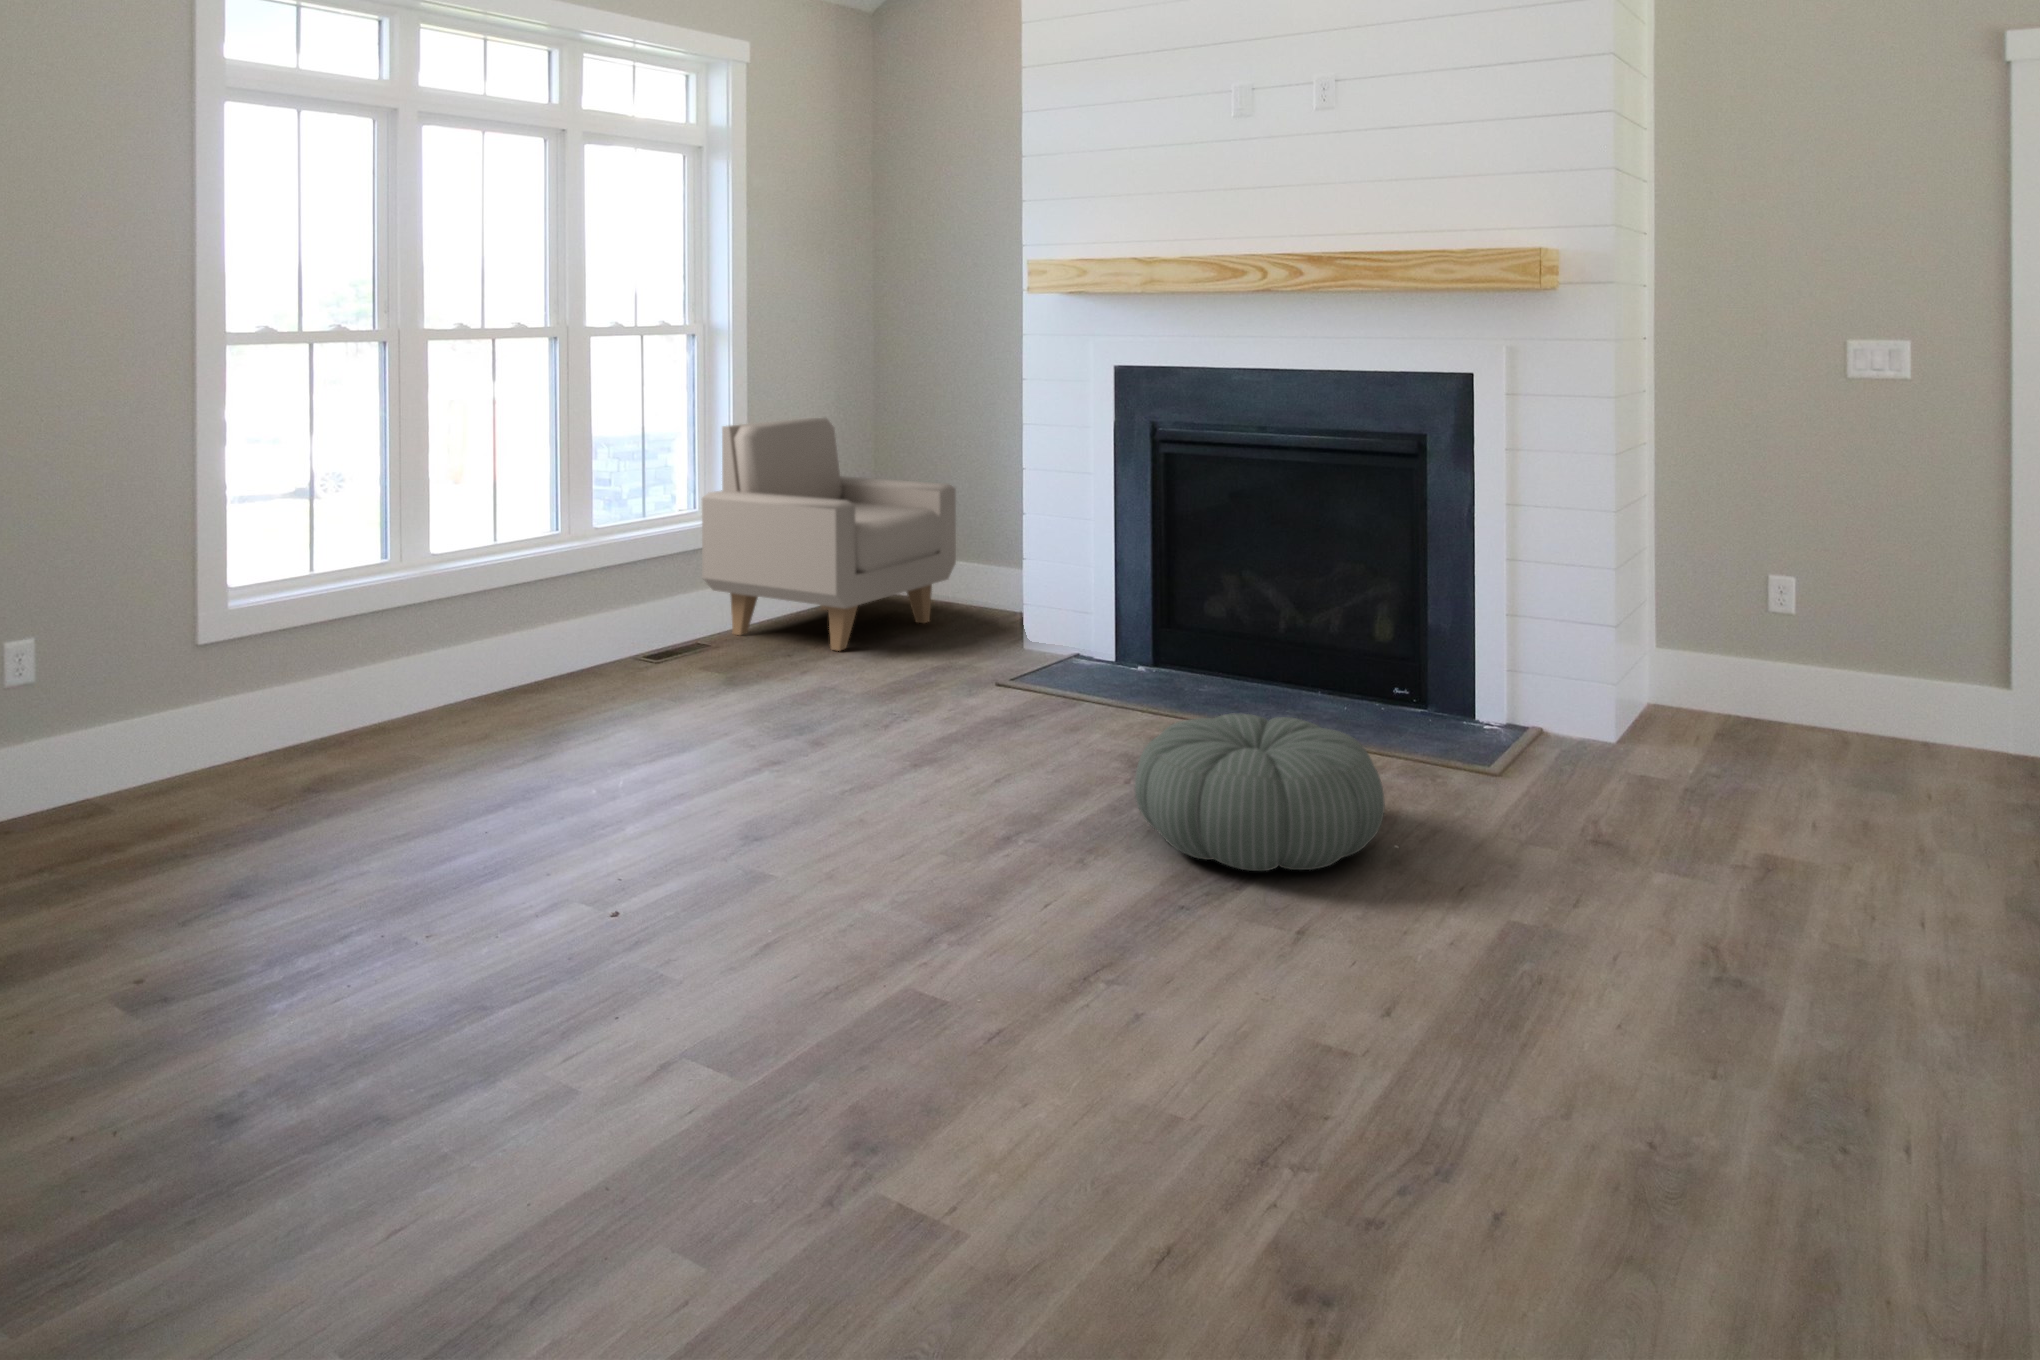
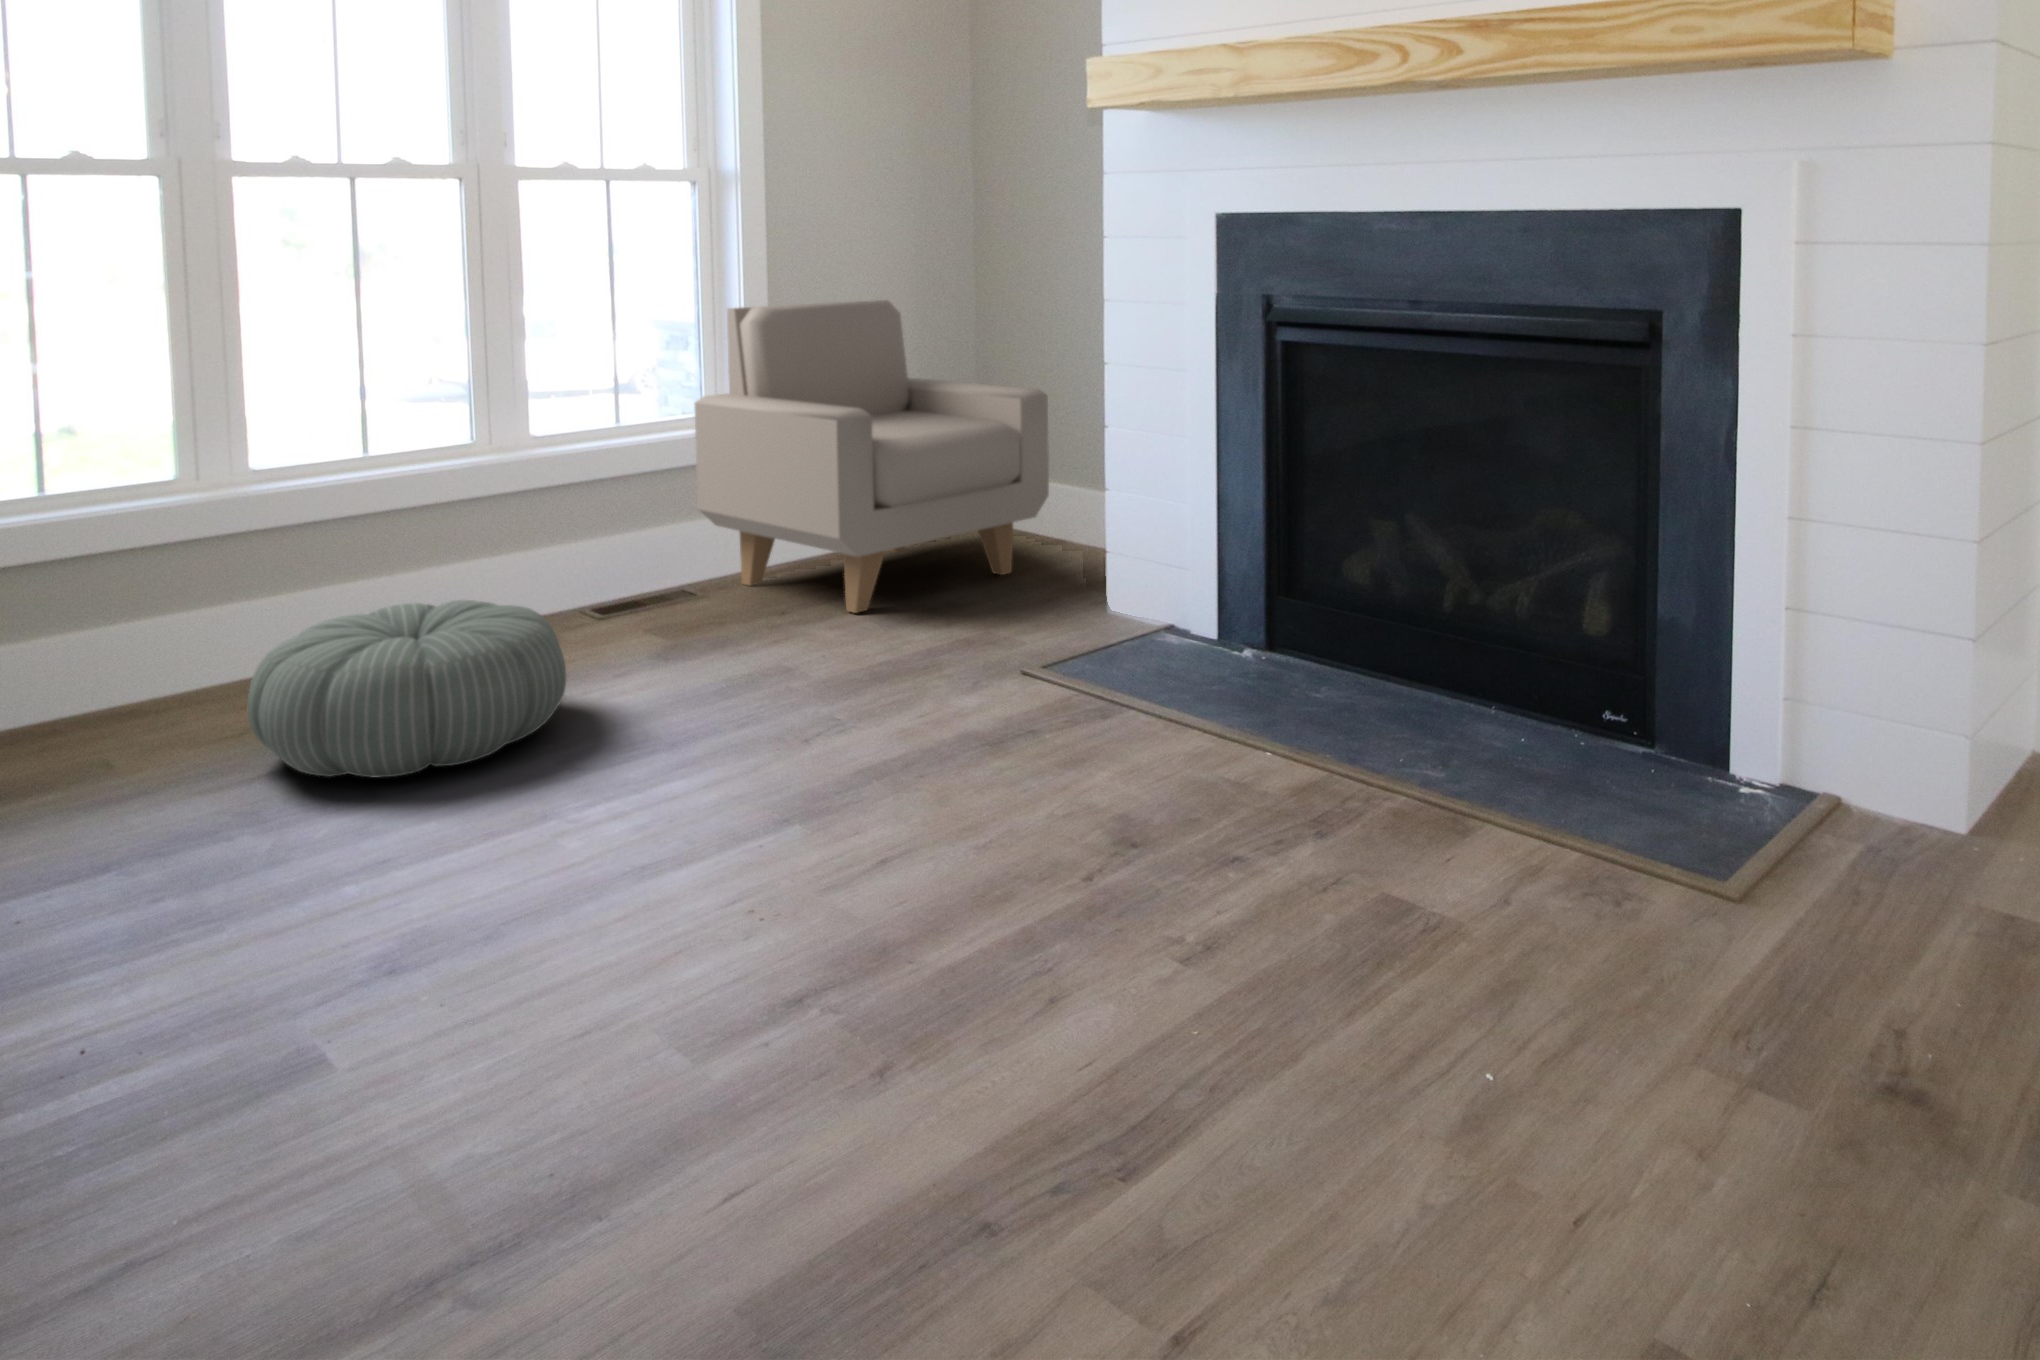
pouf: present [1135,714,1385,871] -> present [247,600,566,777]

